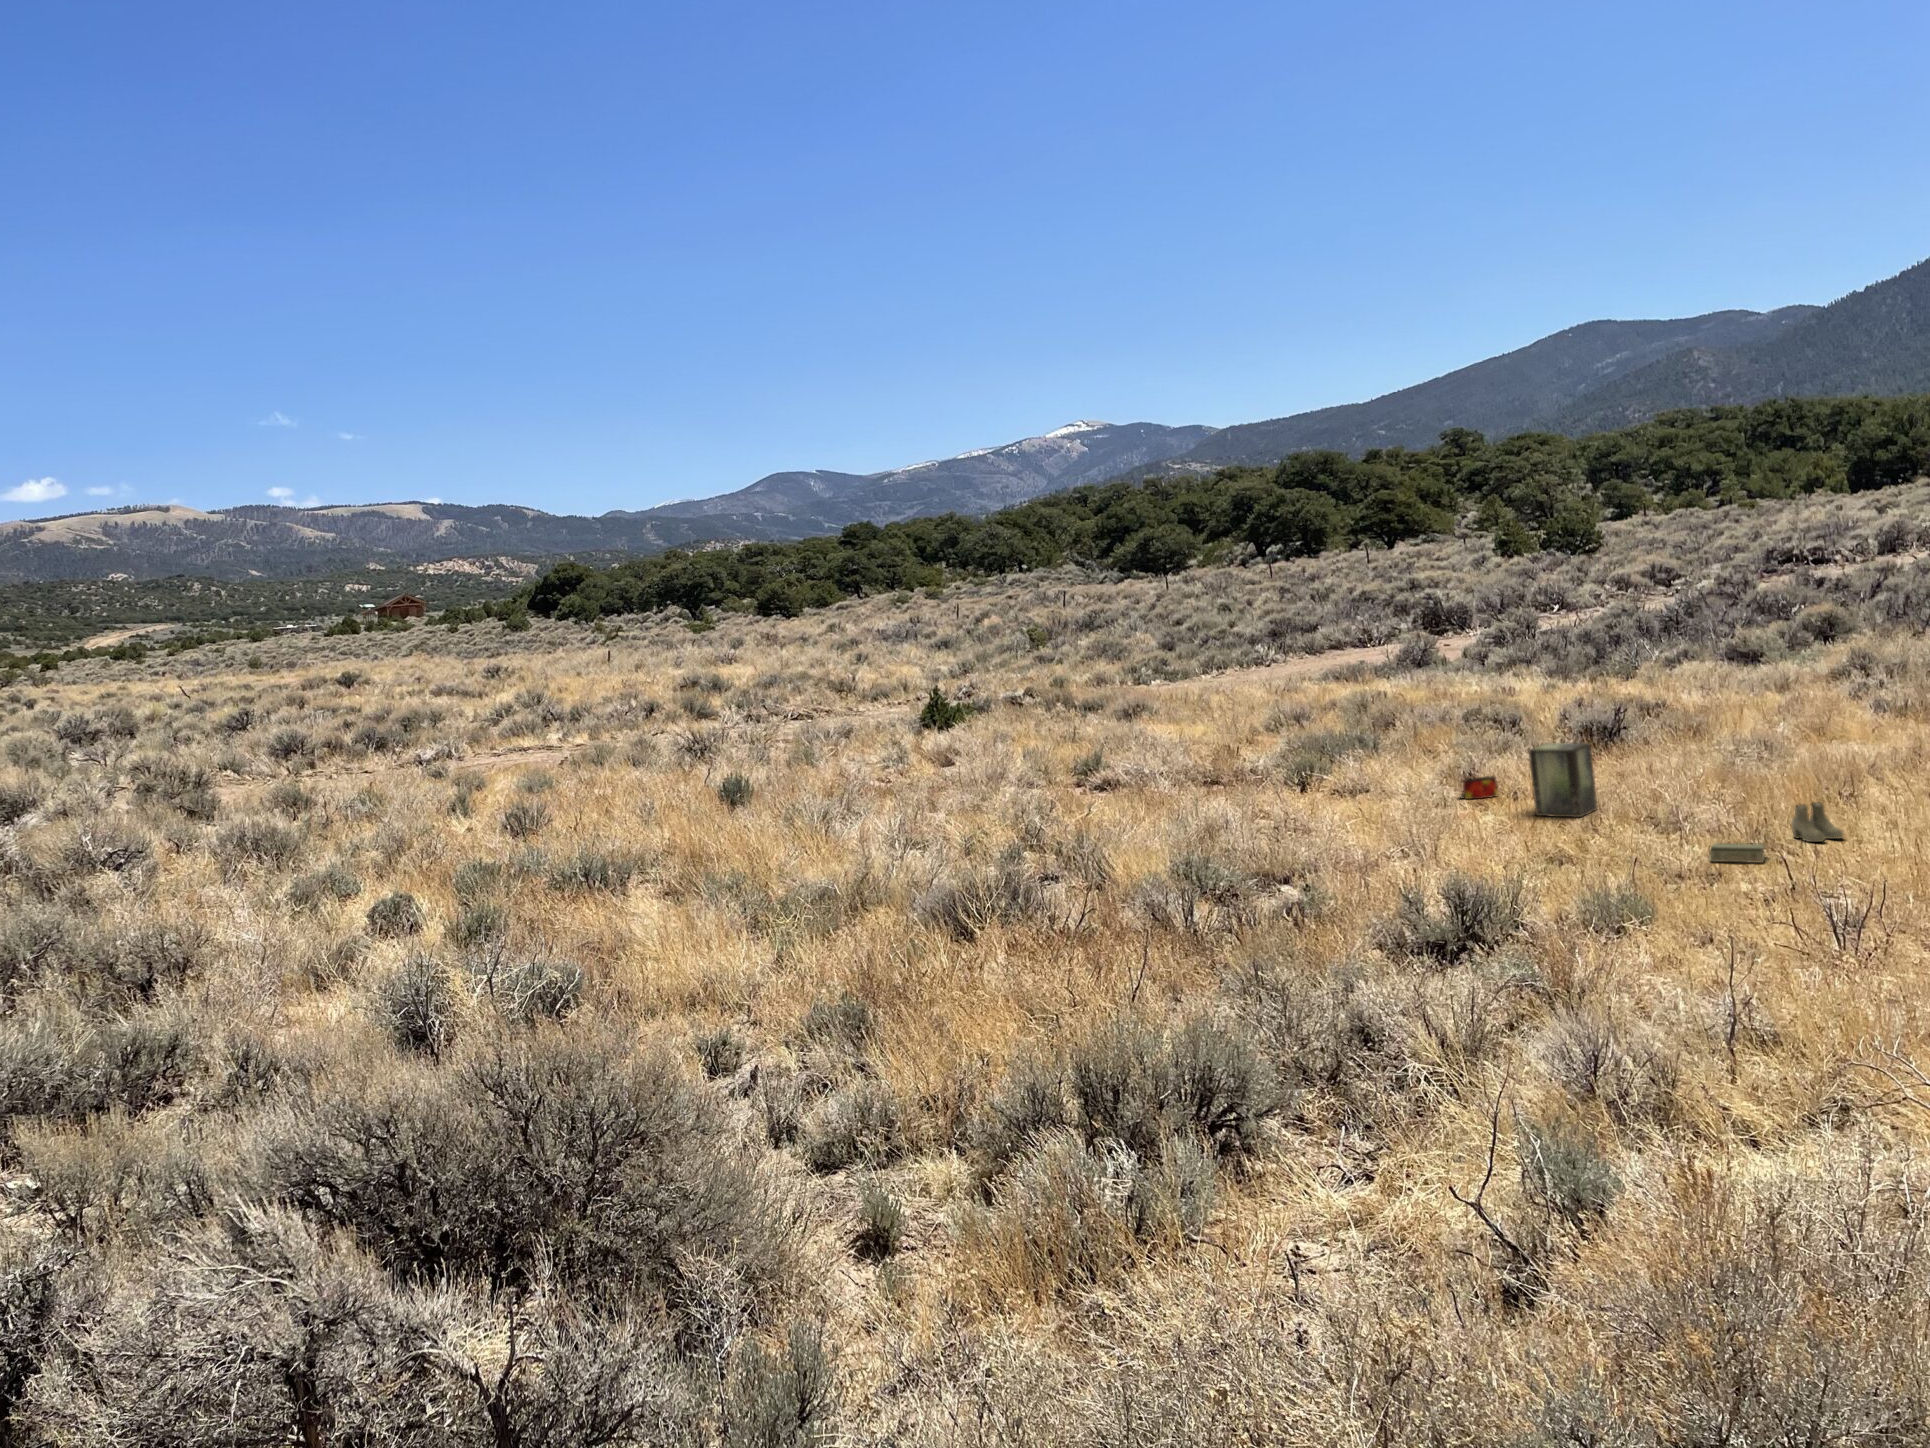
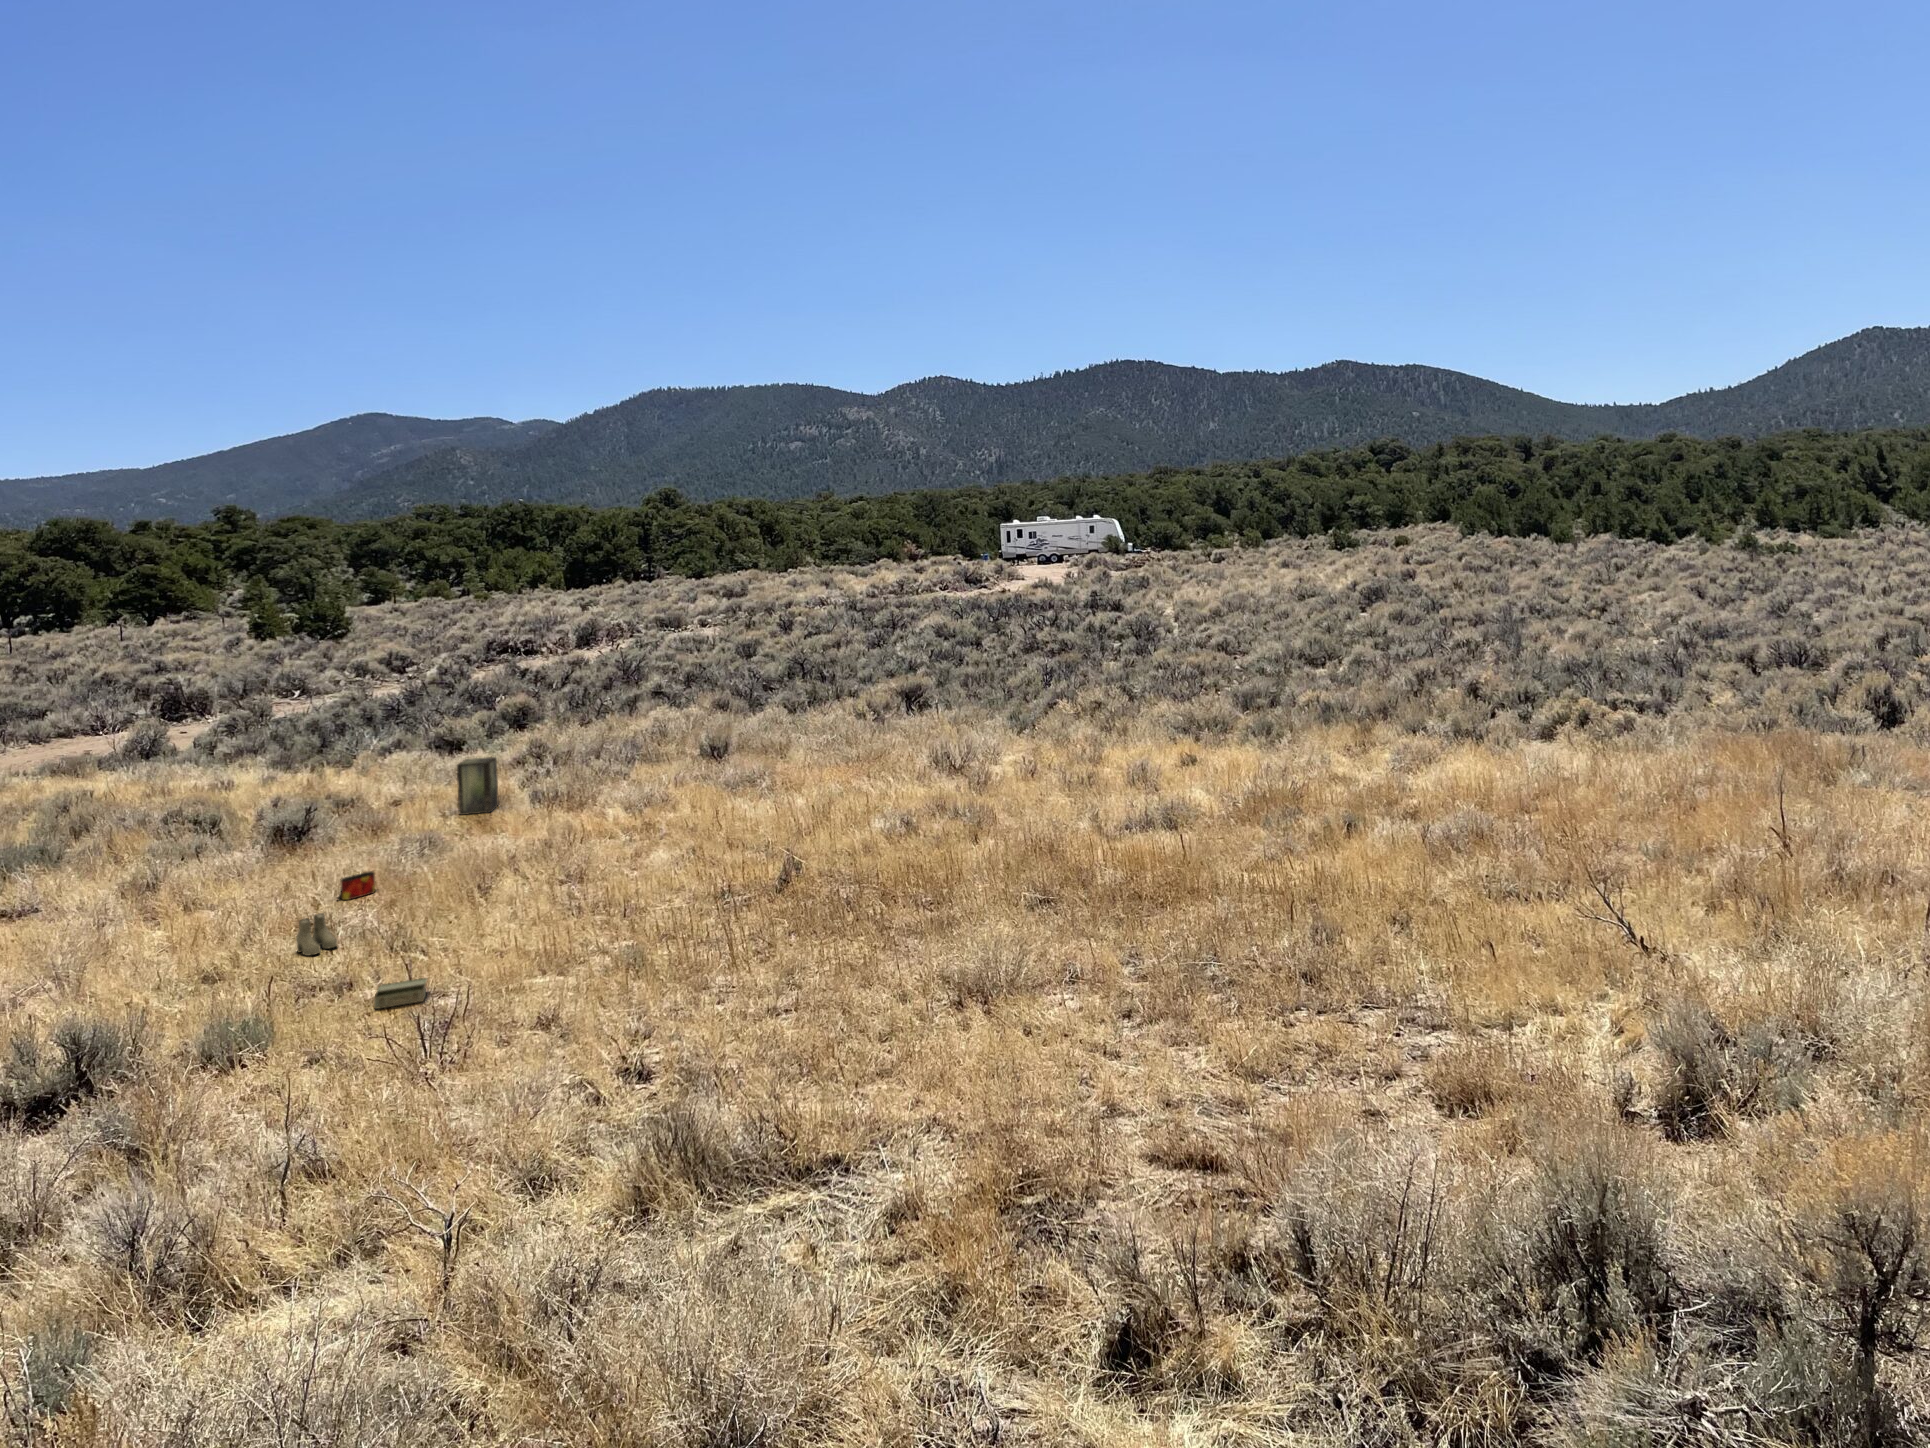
storage box: present [1528,743,1597,817] -> present [457,757,499,815]
bag: present [1461,776,1498,799] -> present [337,871,375,900]
boots: present [1791,802,1843,842] -> present [296,913,337,956]

